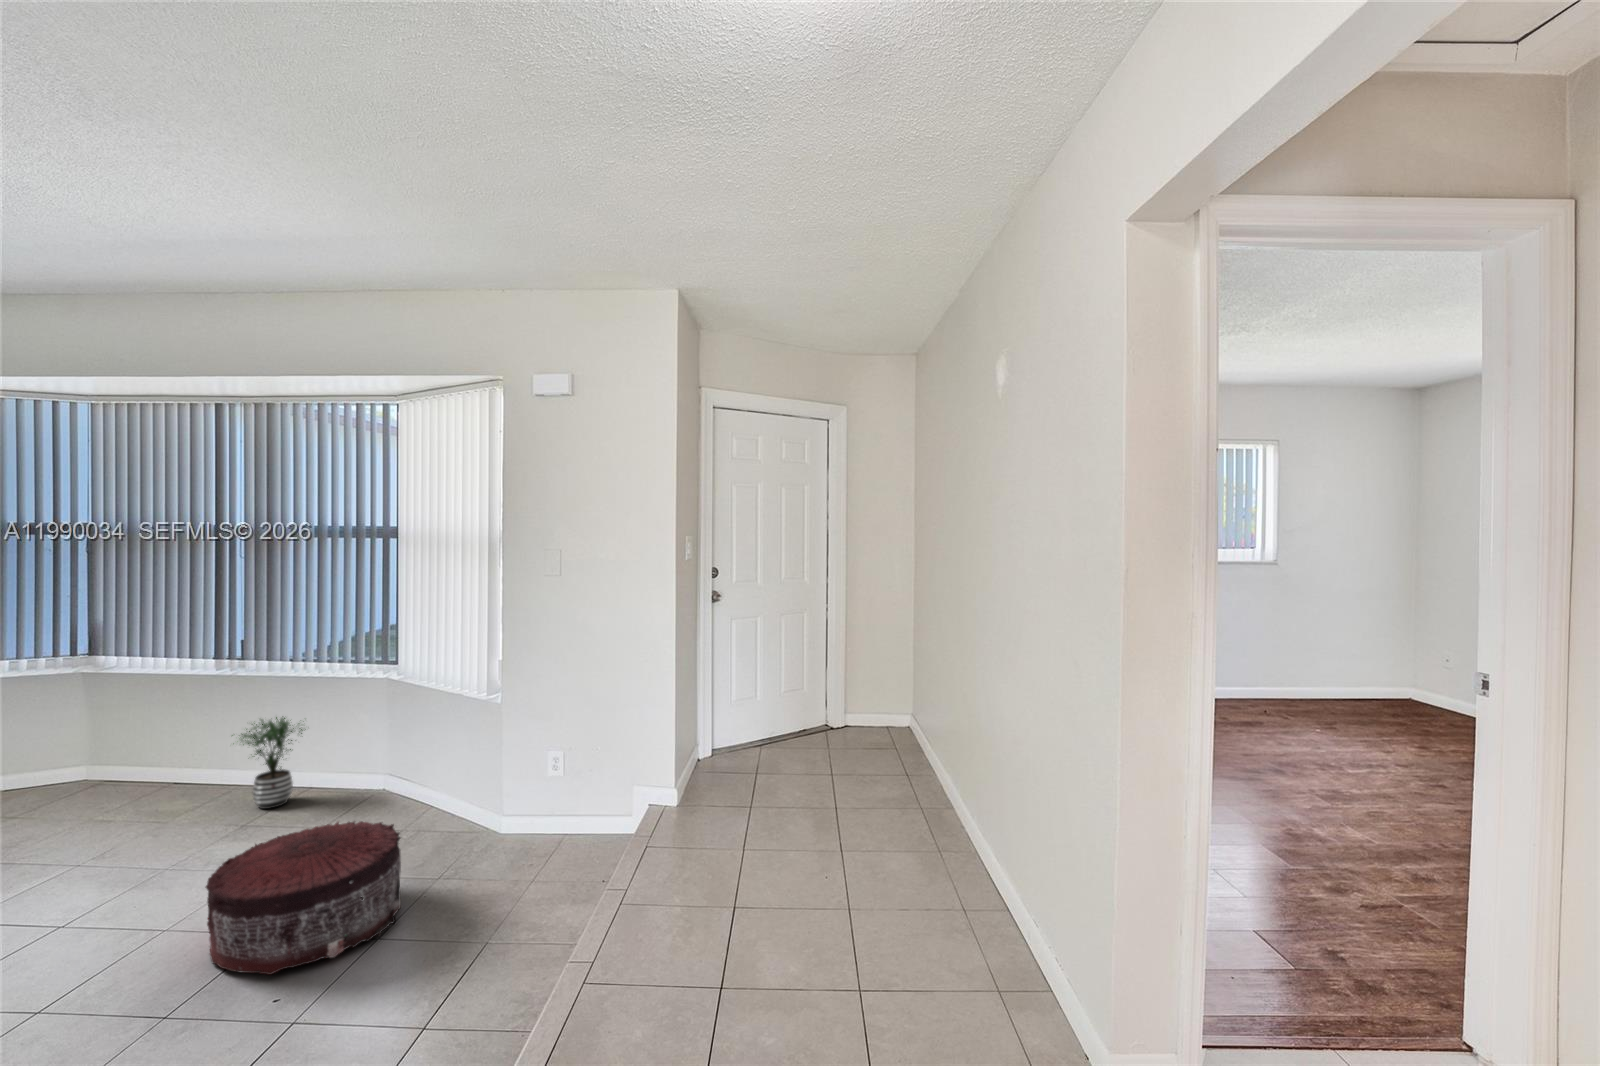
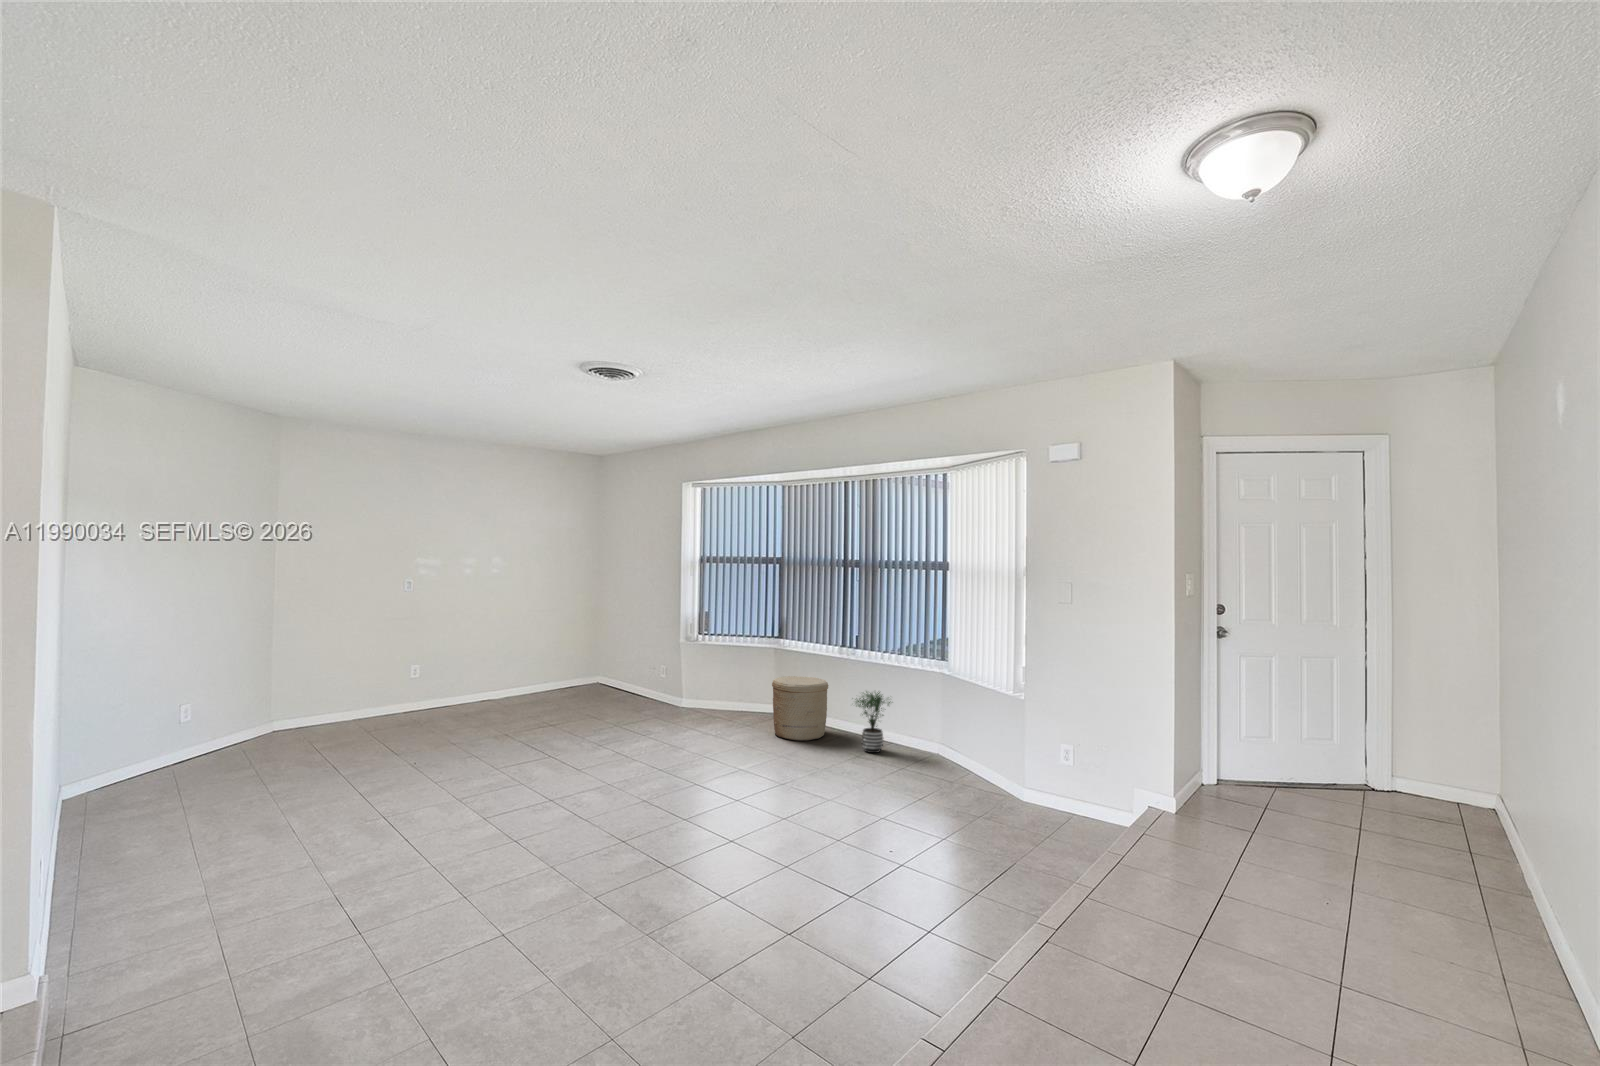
woven basket: none [66,709,191,819] -> present [772,676,828,740]
pouf: present [206,821,401,975] -> none [852,758,957,839]

